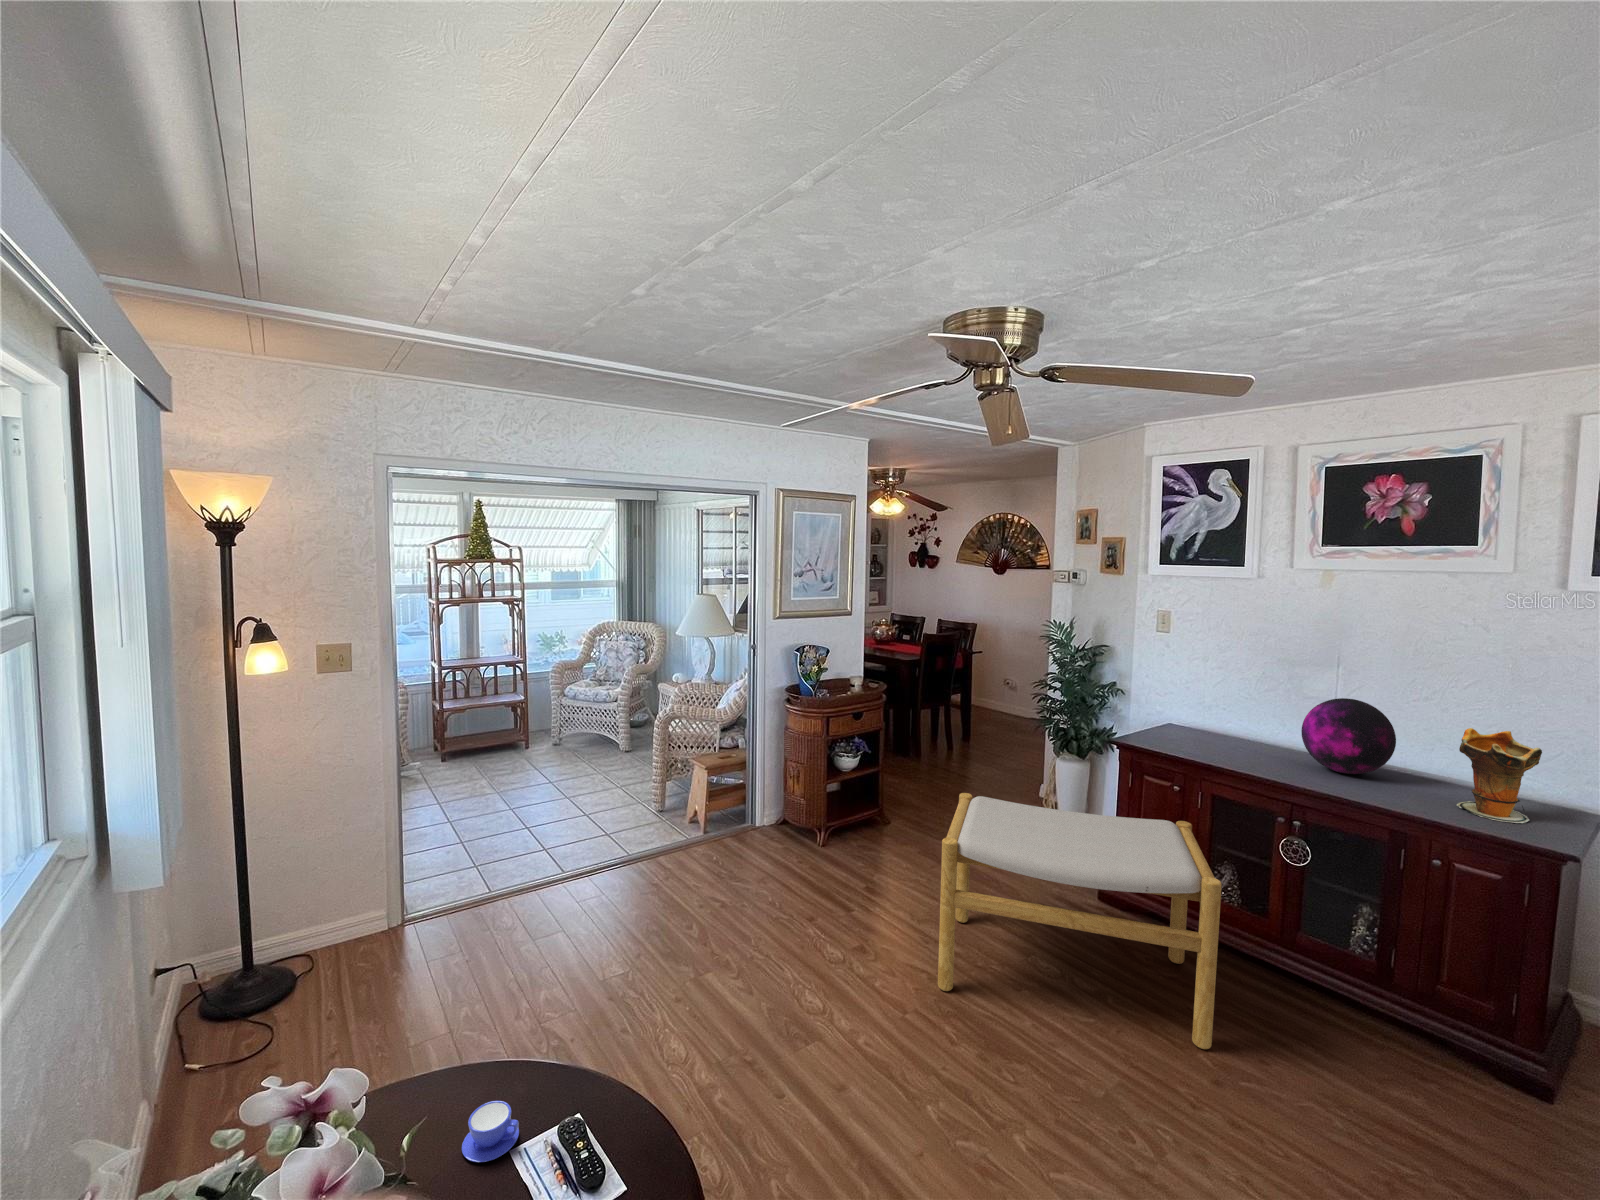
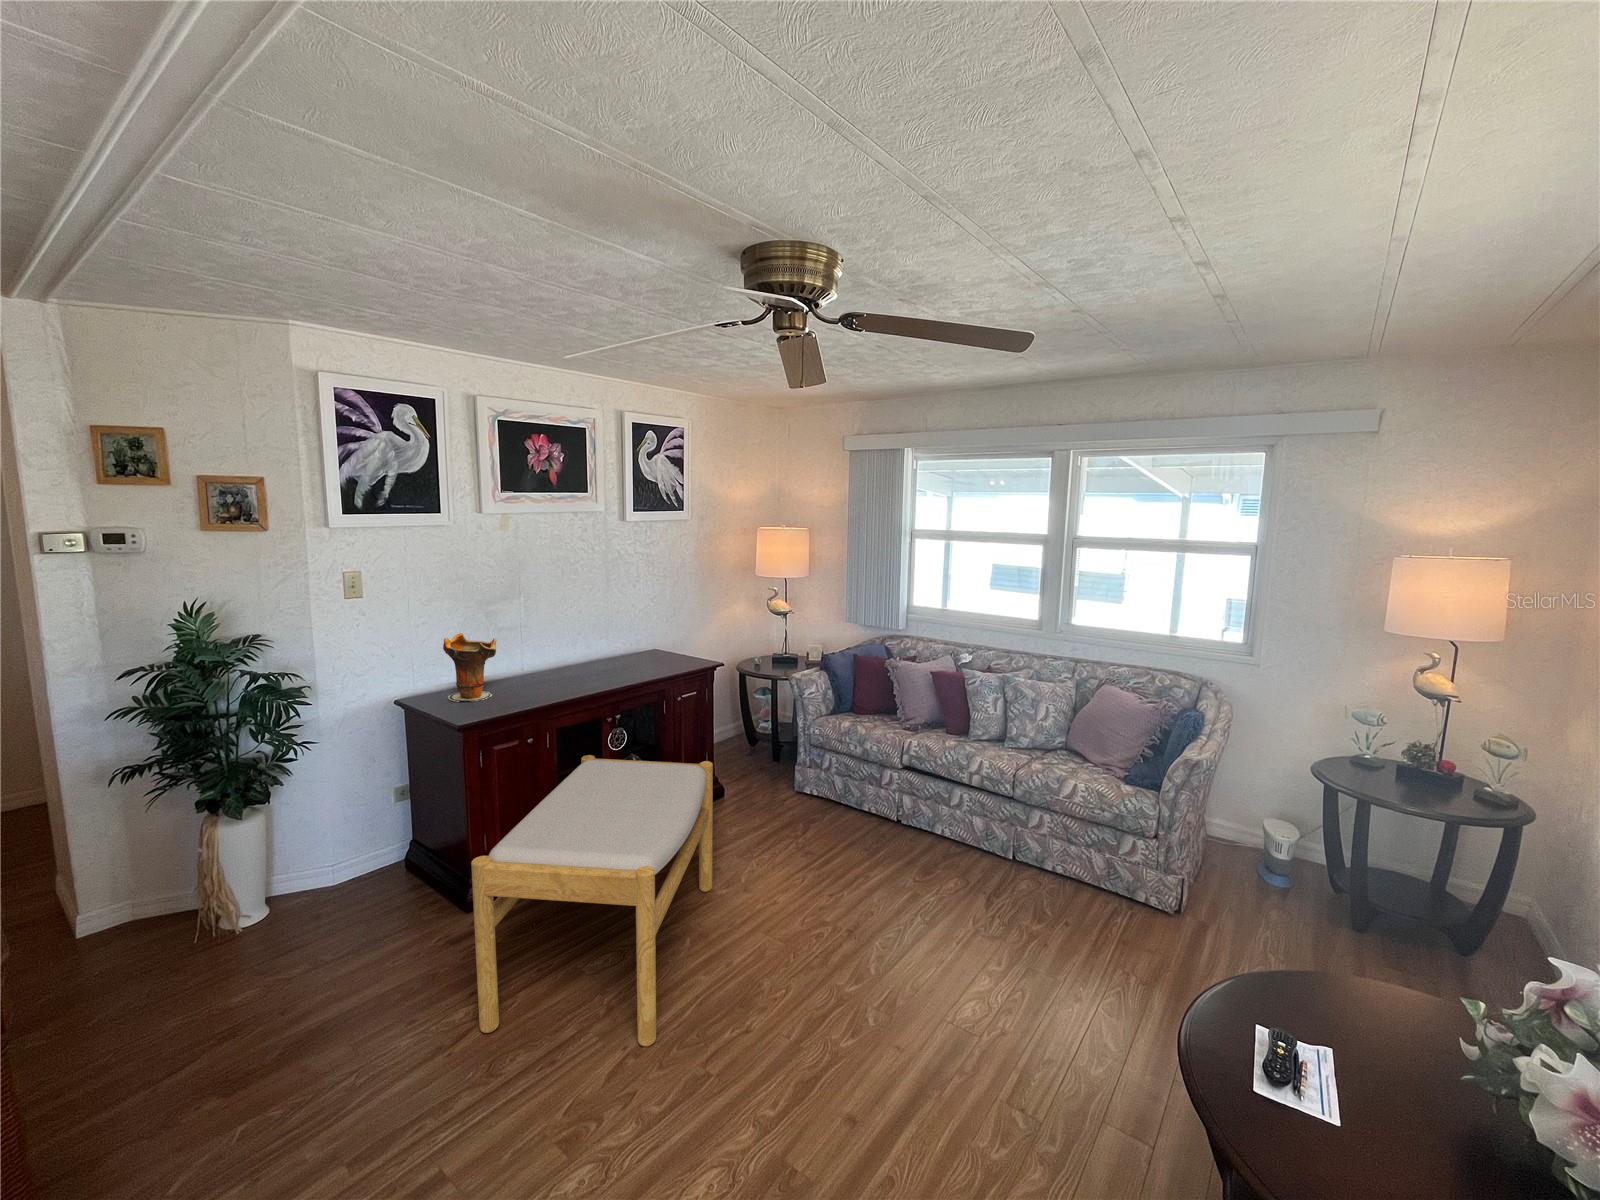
decorative orb: present [1301,698,1396,774] -> none [542,617,604,676]
decorative vase: present [1457,728,1542,823] -> present [443,633,496,702]
teacup: present [462,1101,519,1162] -> none [1321,1086,1387,1148]

